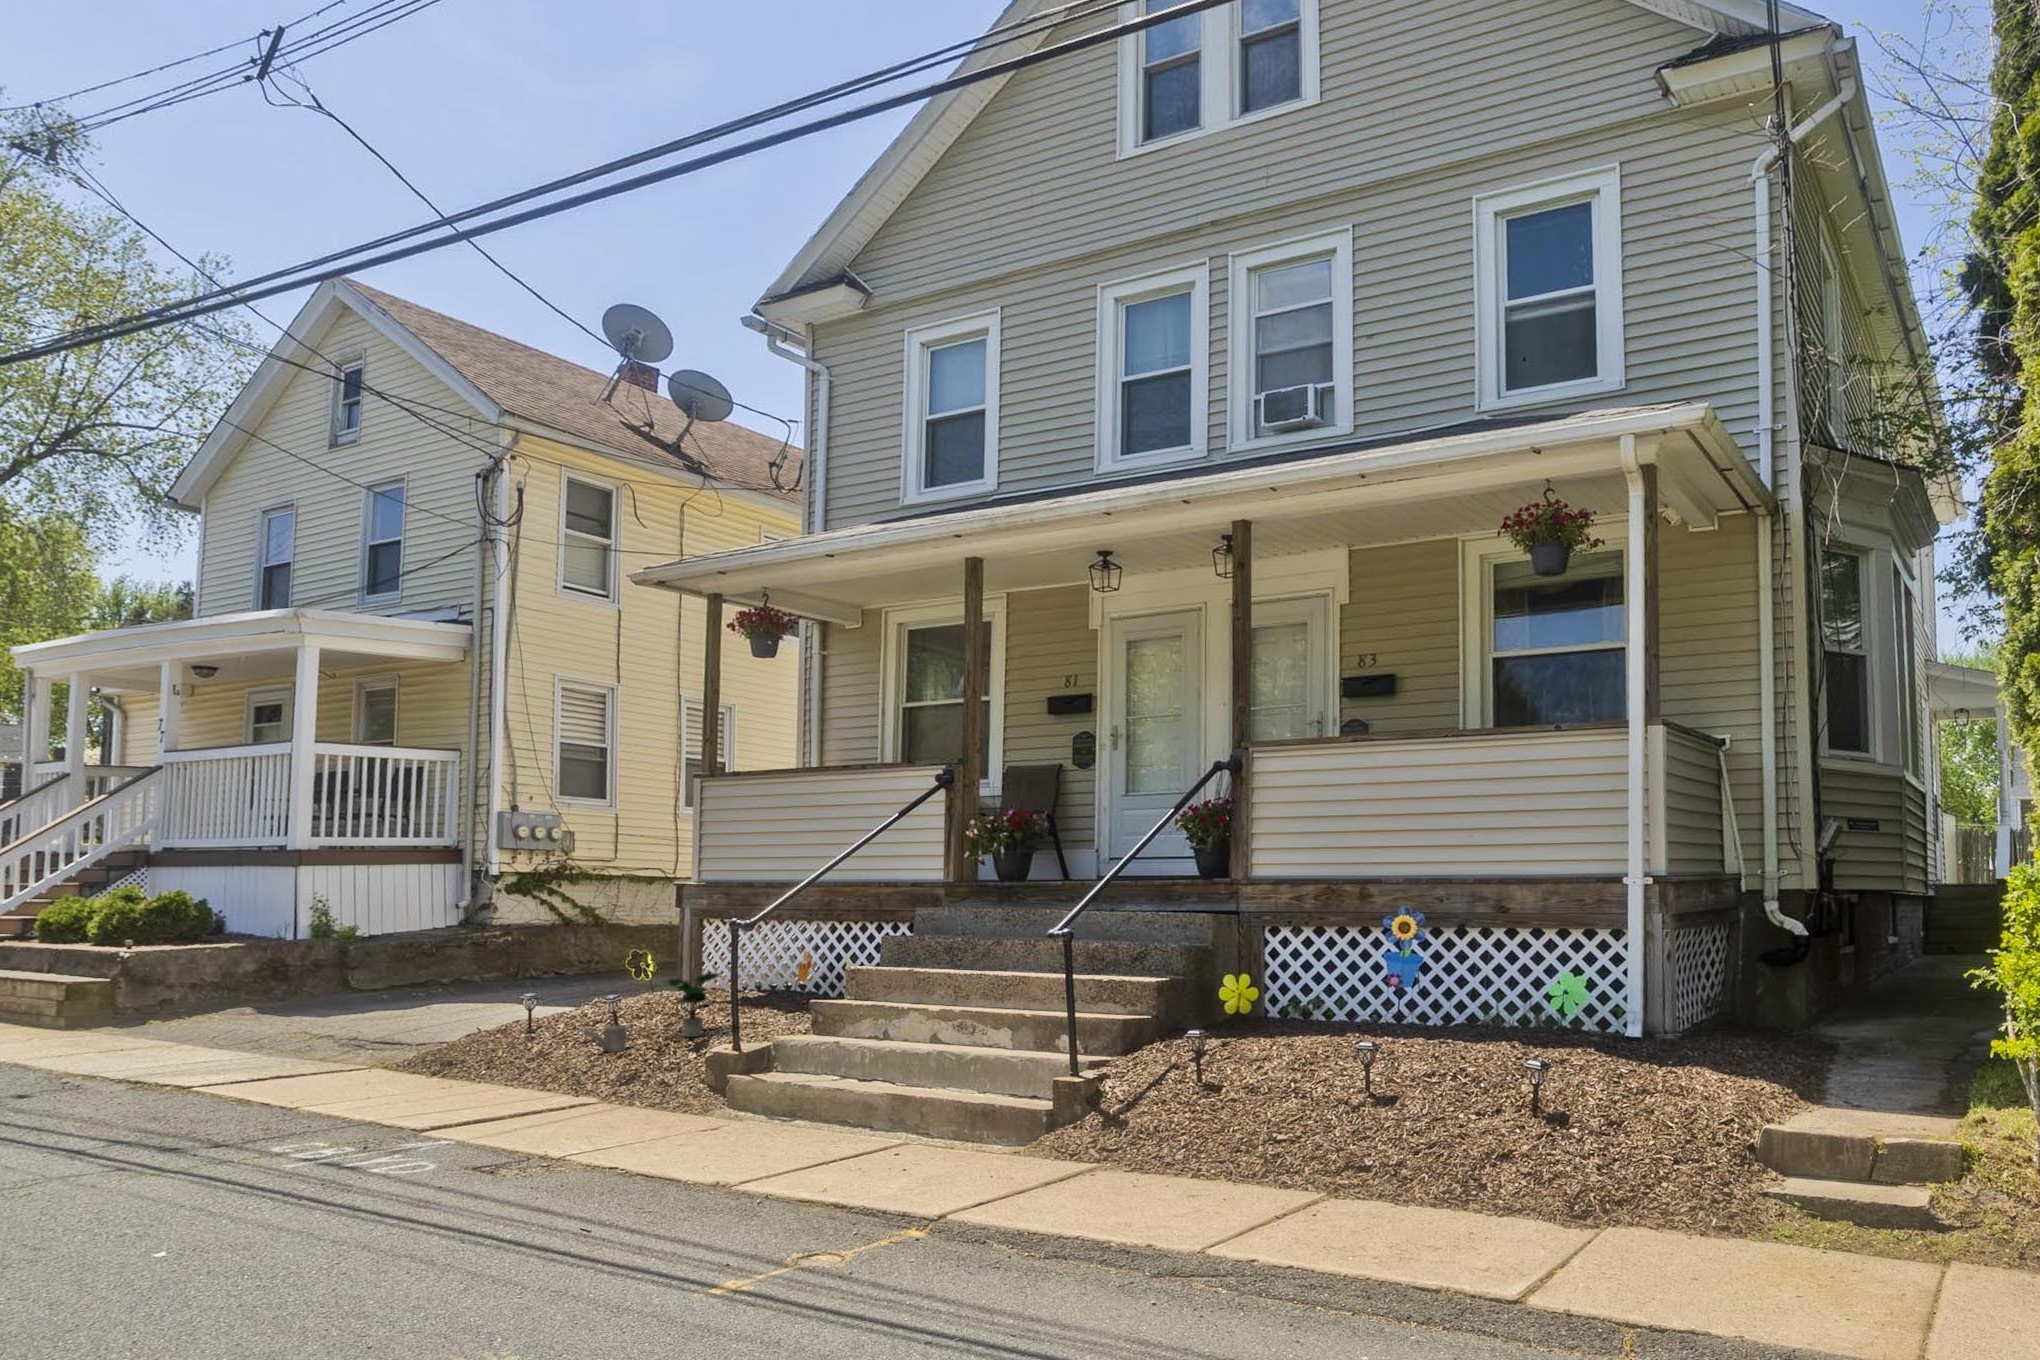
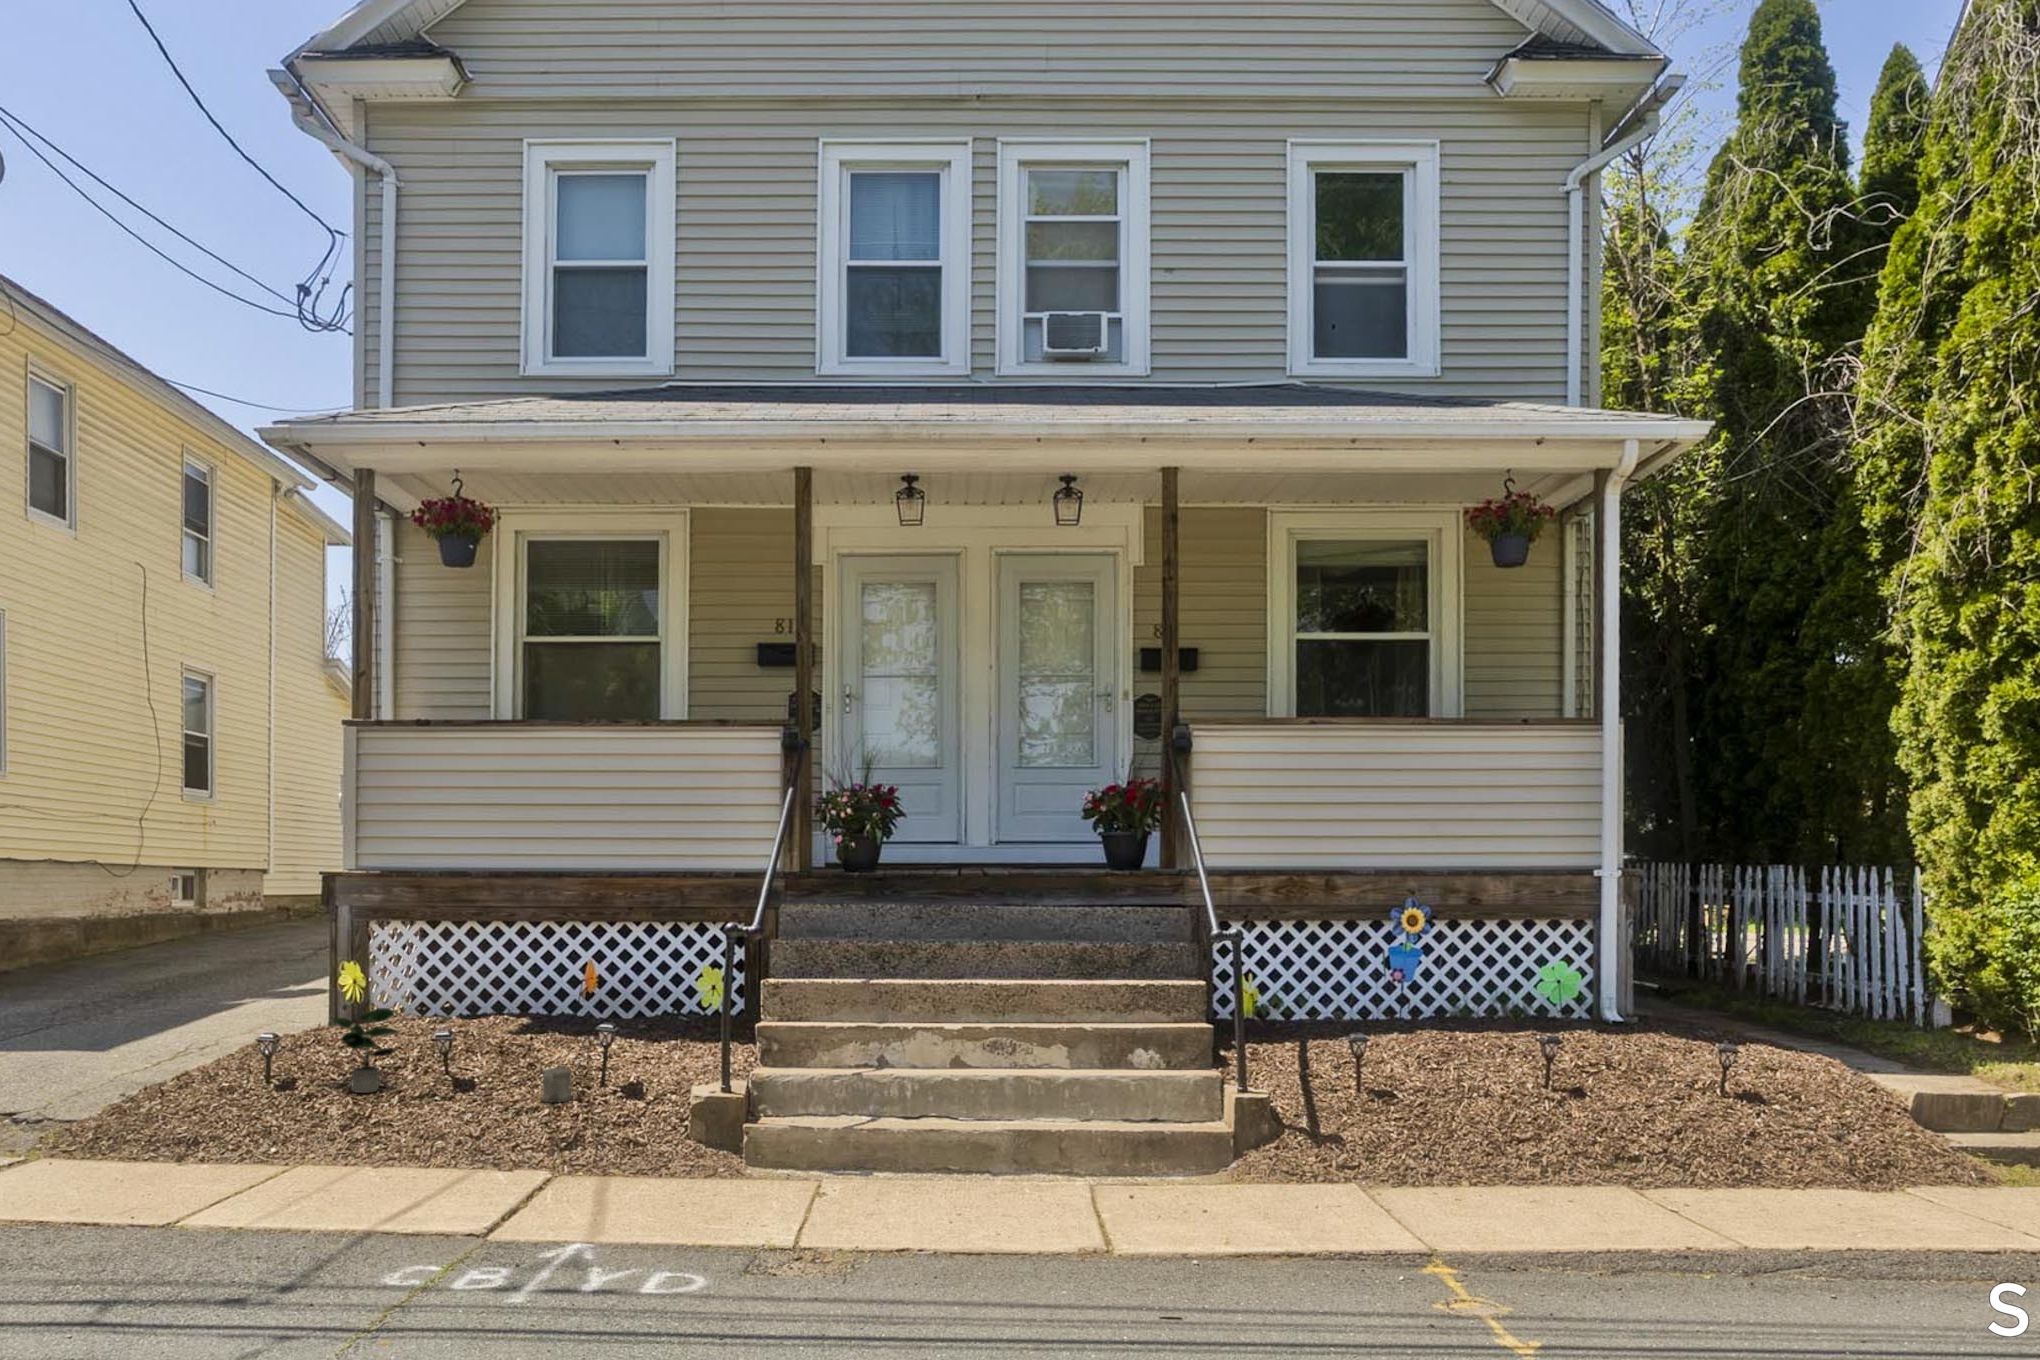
potted plant: present [668,972,719,1037] -> present [331,1008,399,1093]

